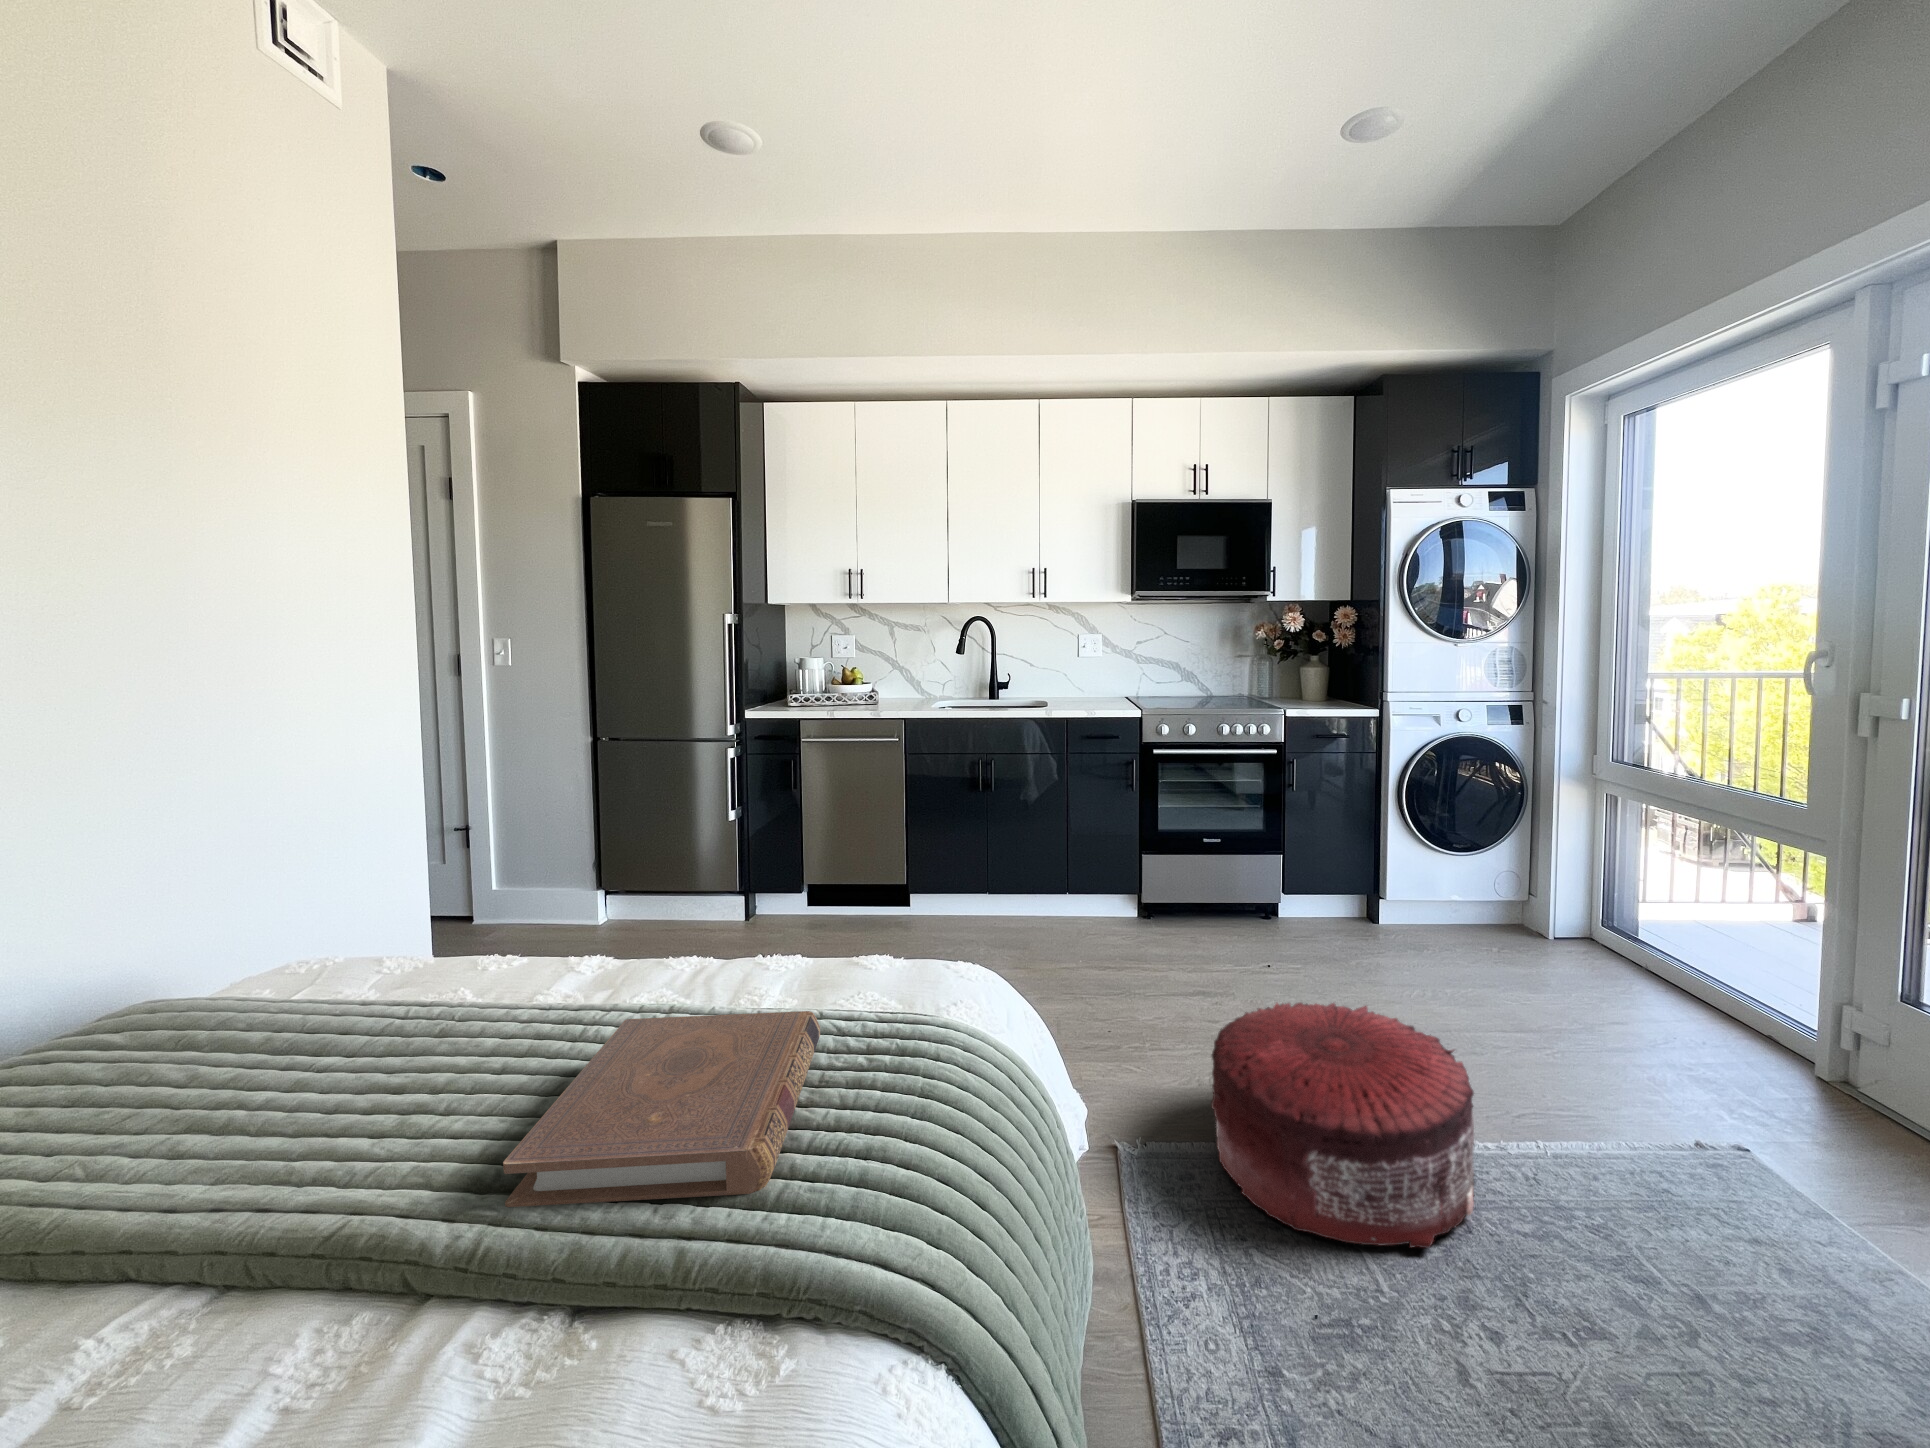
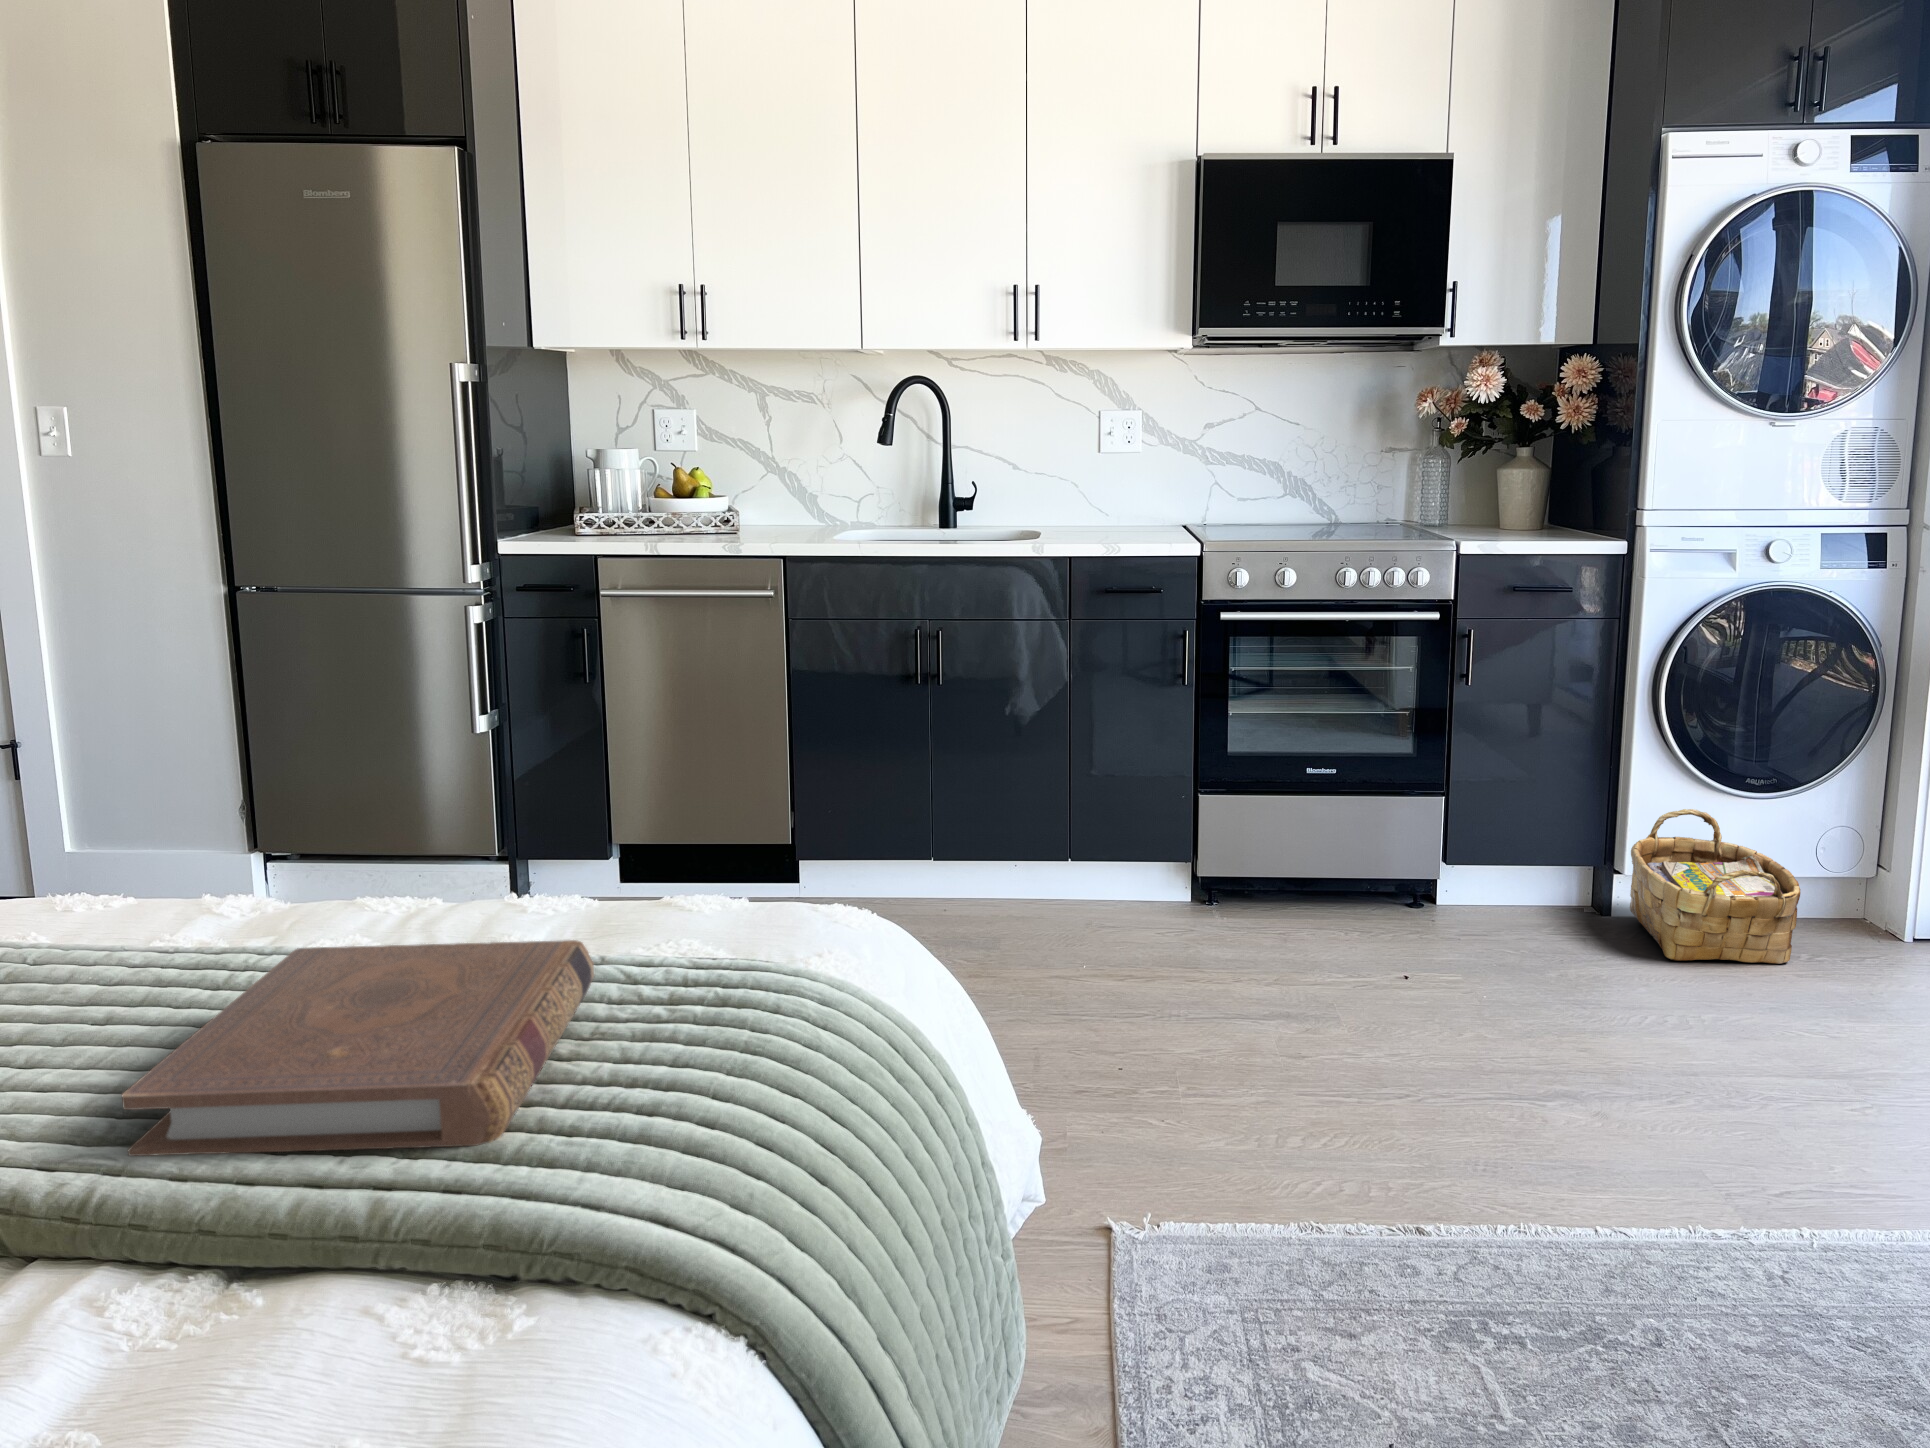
woven basket: none [1392,863,1495,957] -> present [1630,809,1800,964]
pouf: present [1211,1003,1475,1248] -> none [1264,1008,1684,1363]

